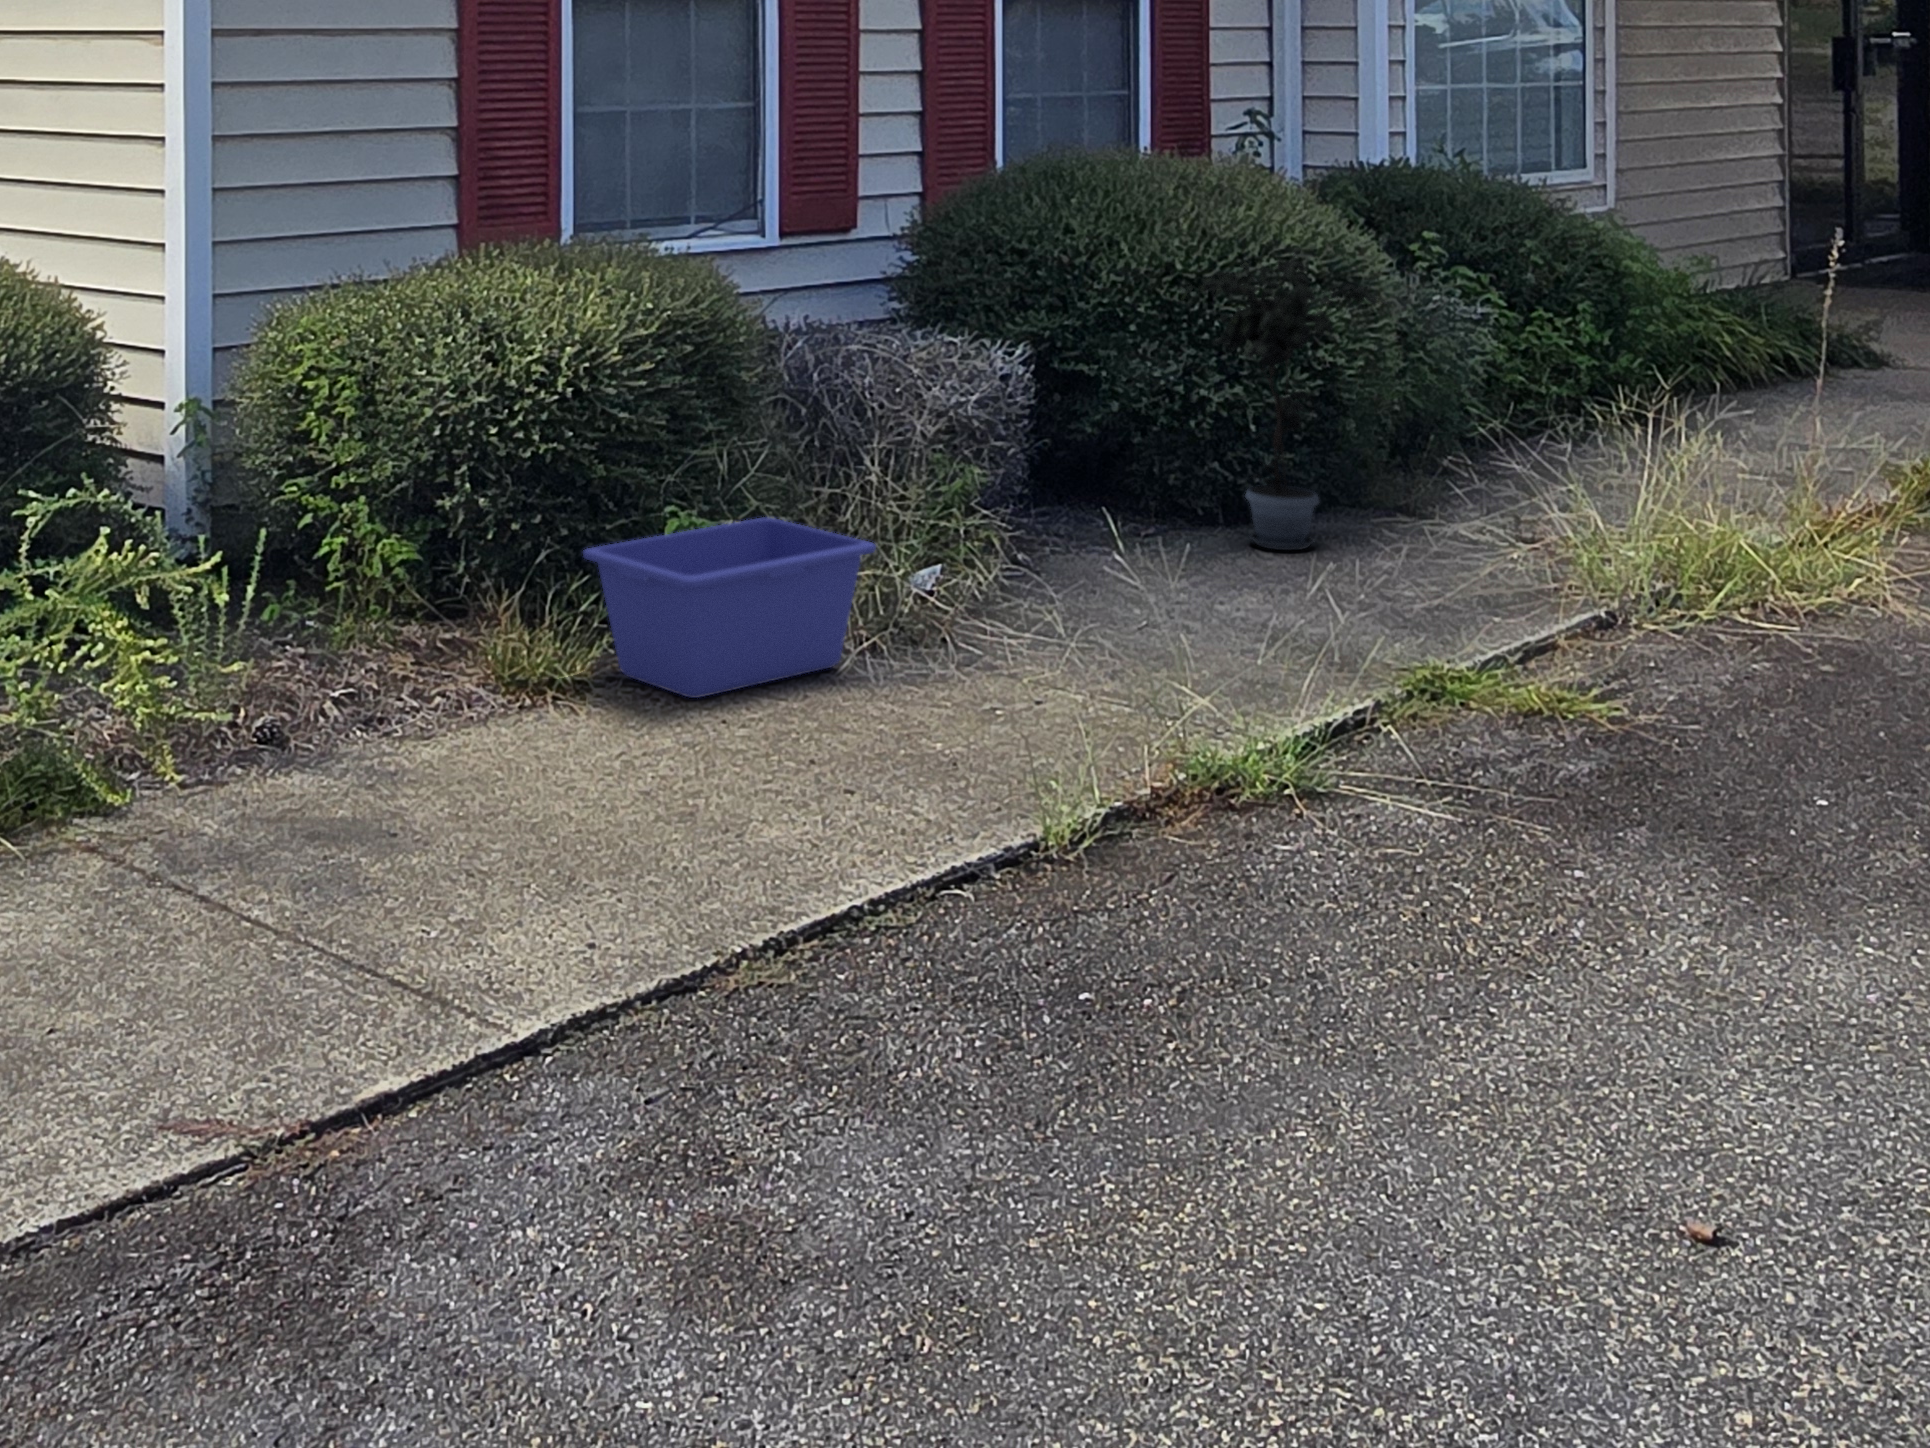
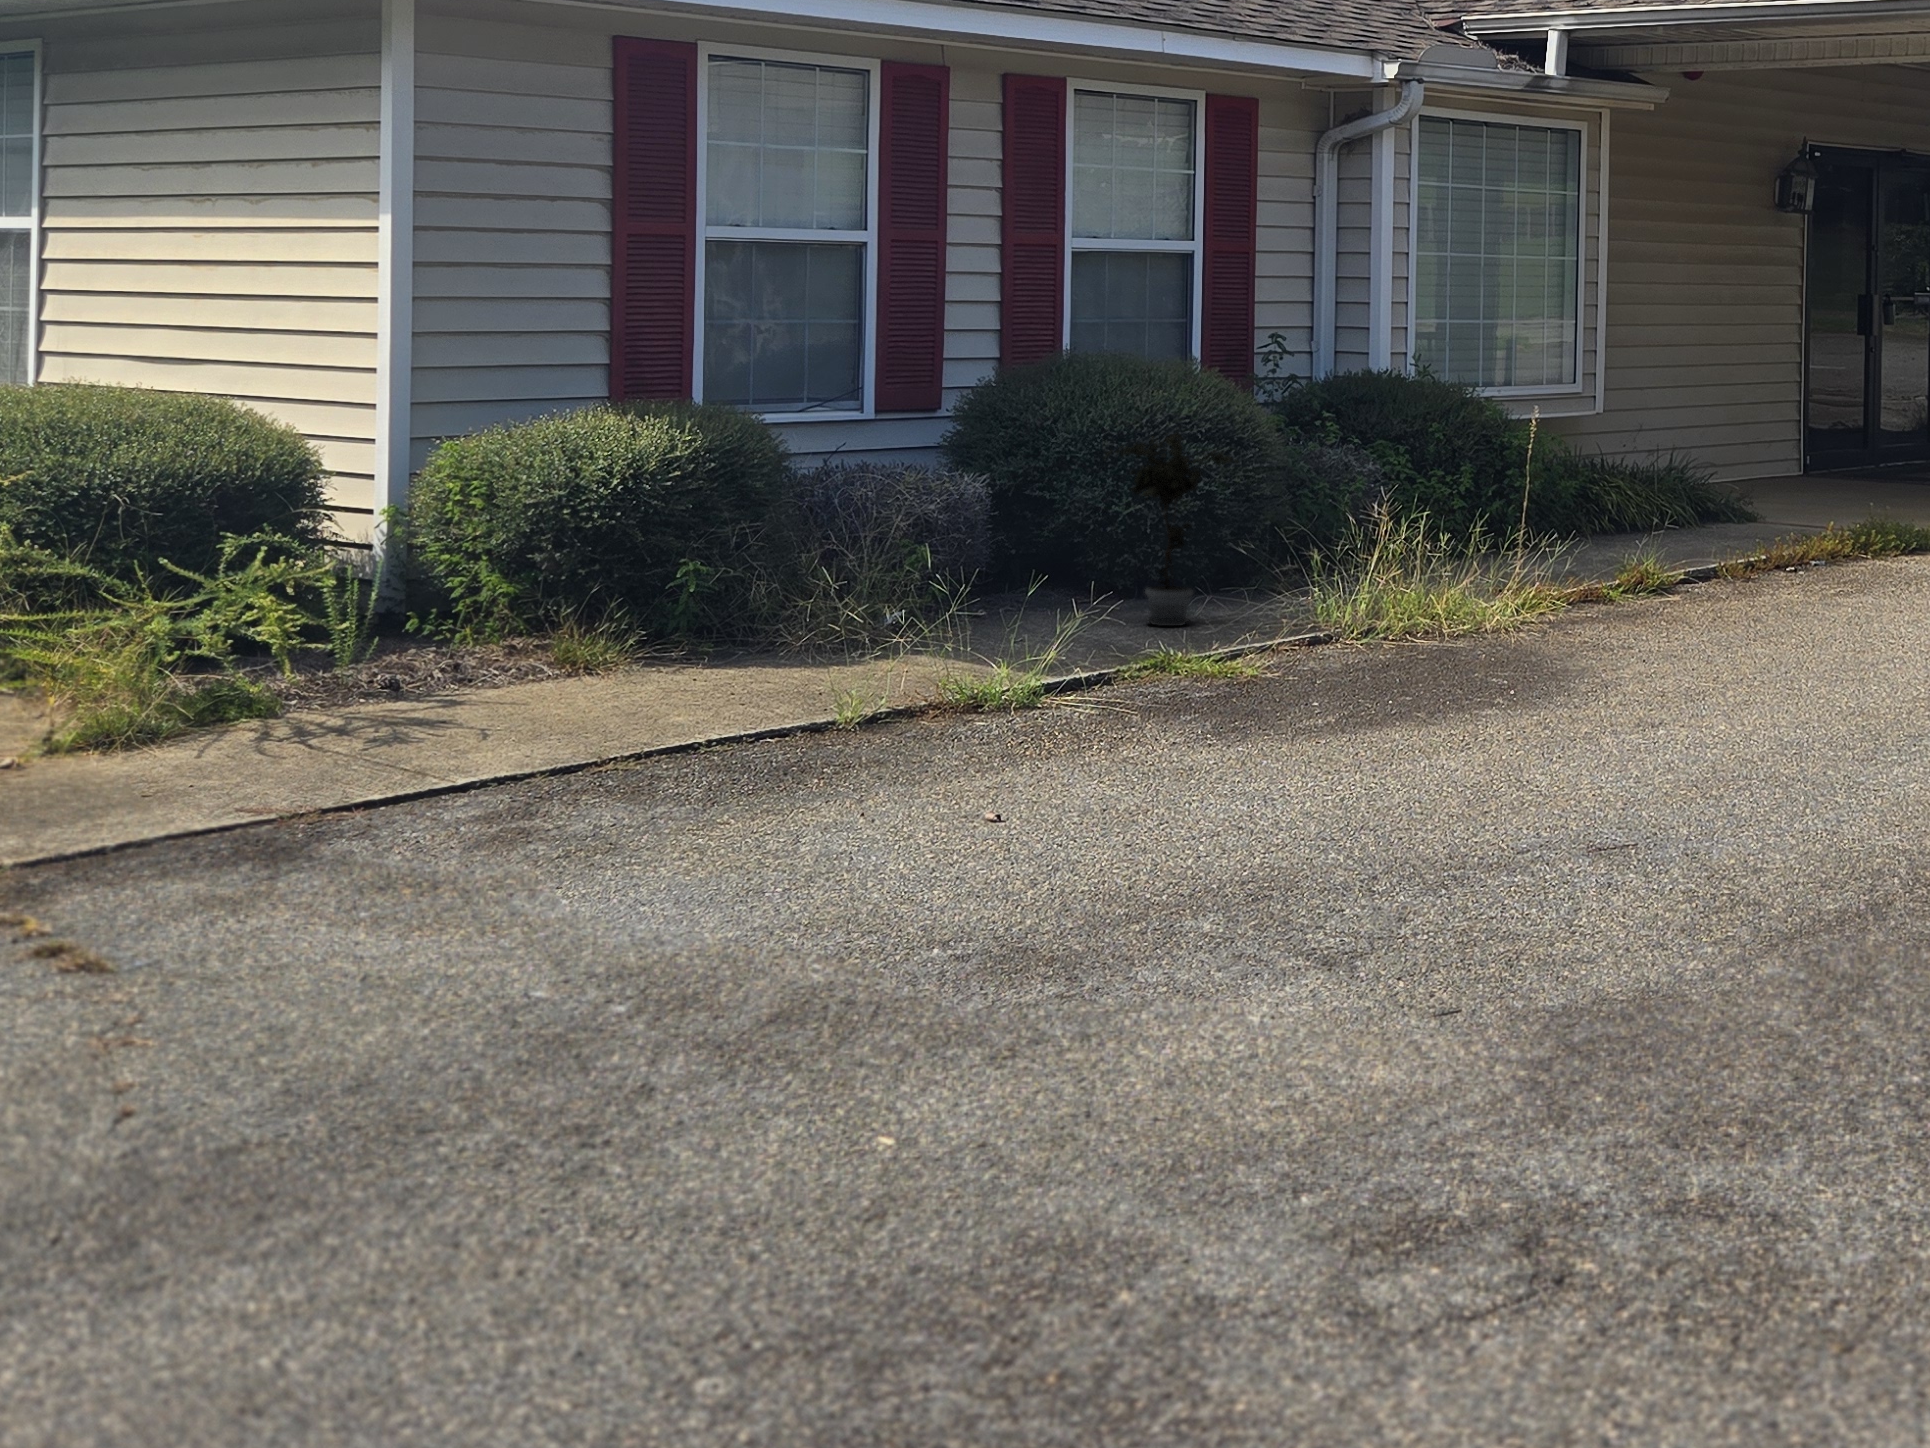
storage bin: present [583,518,876,698] -> none [619,584,816,683]

